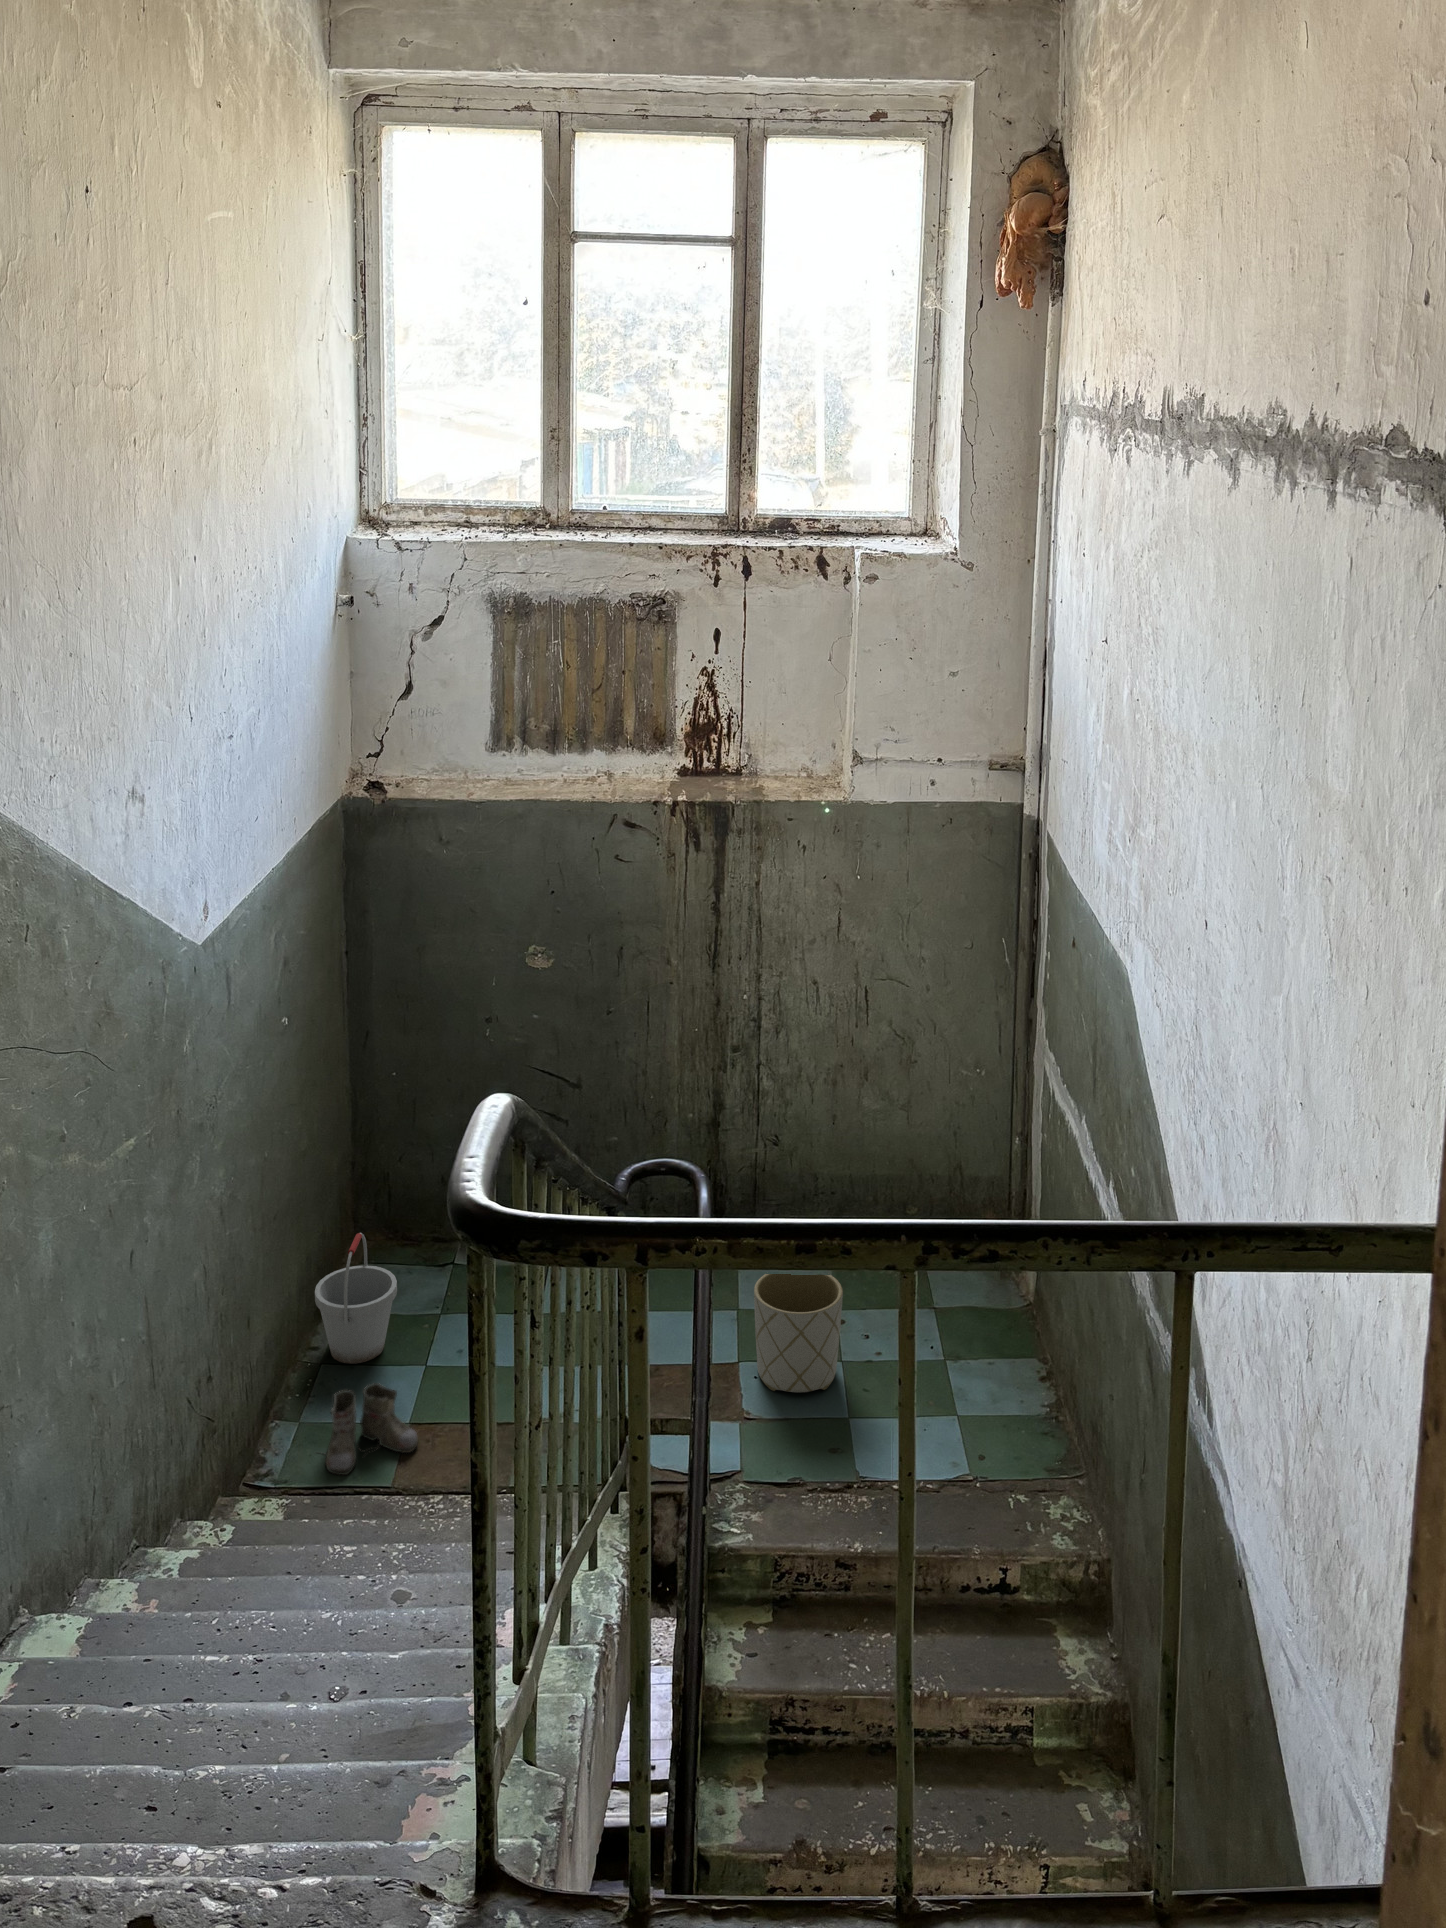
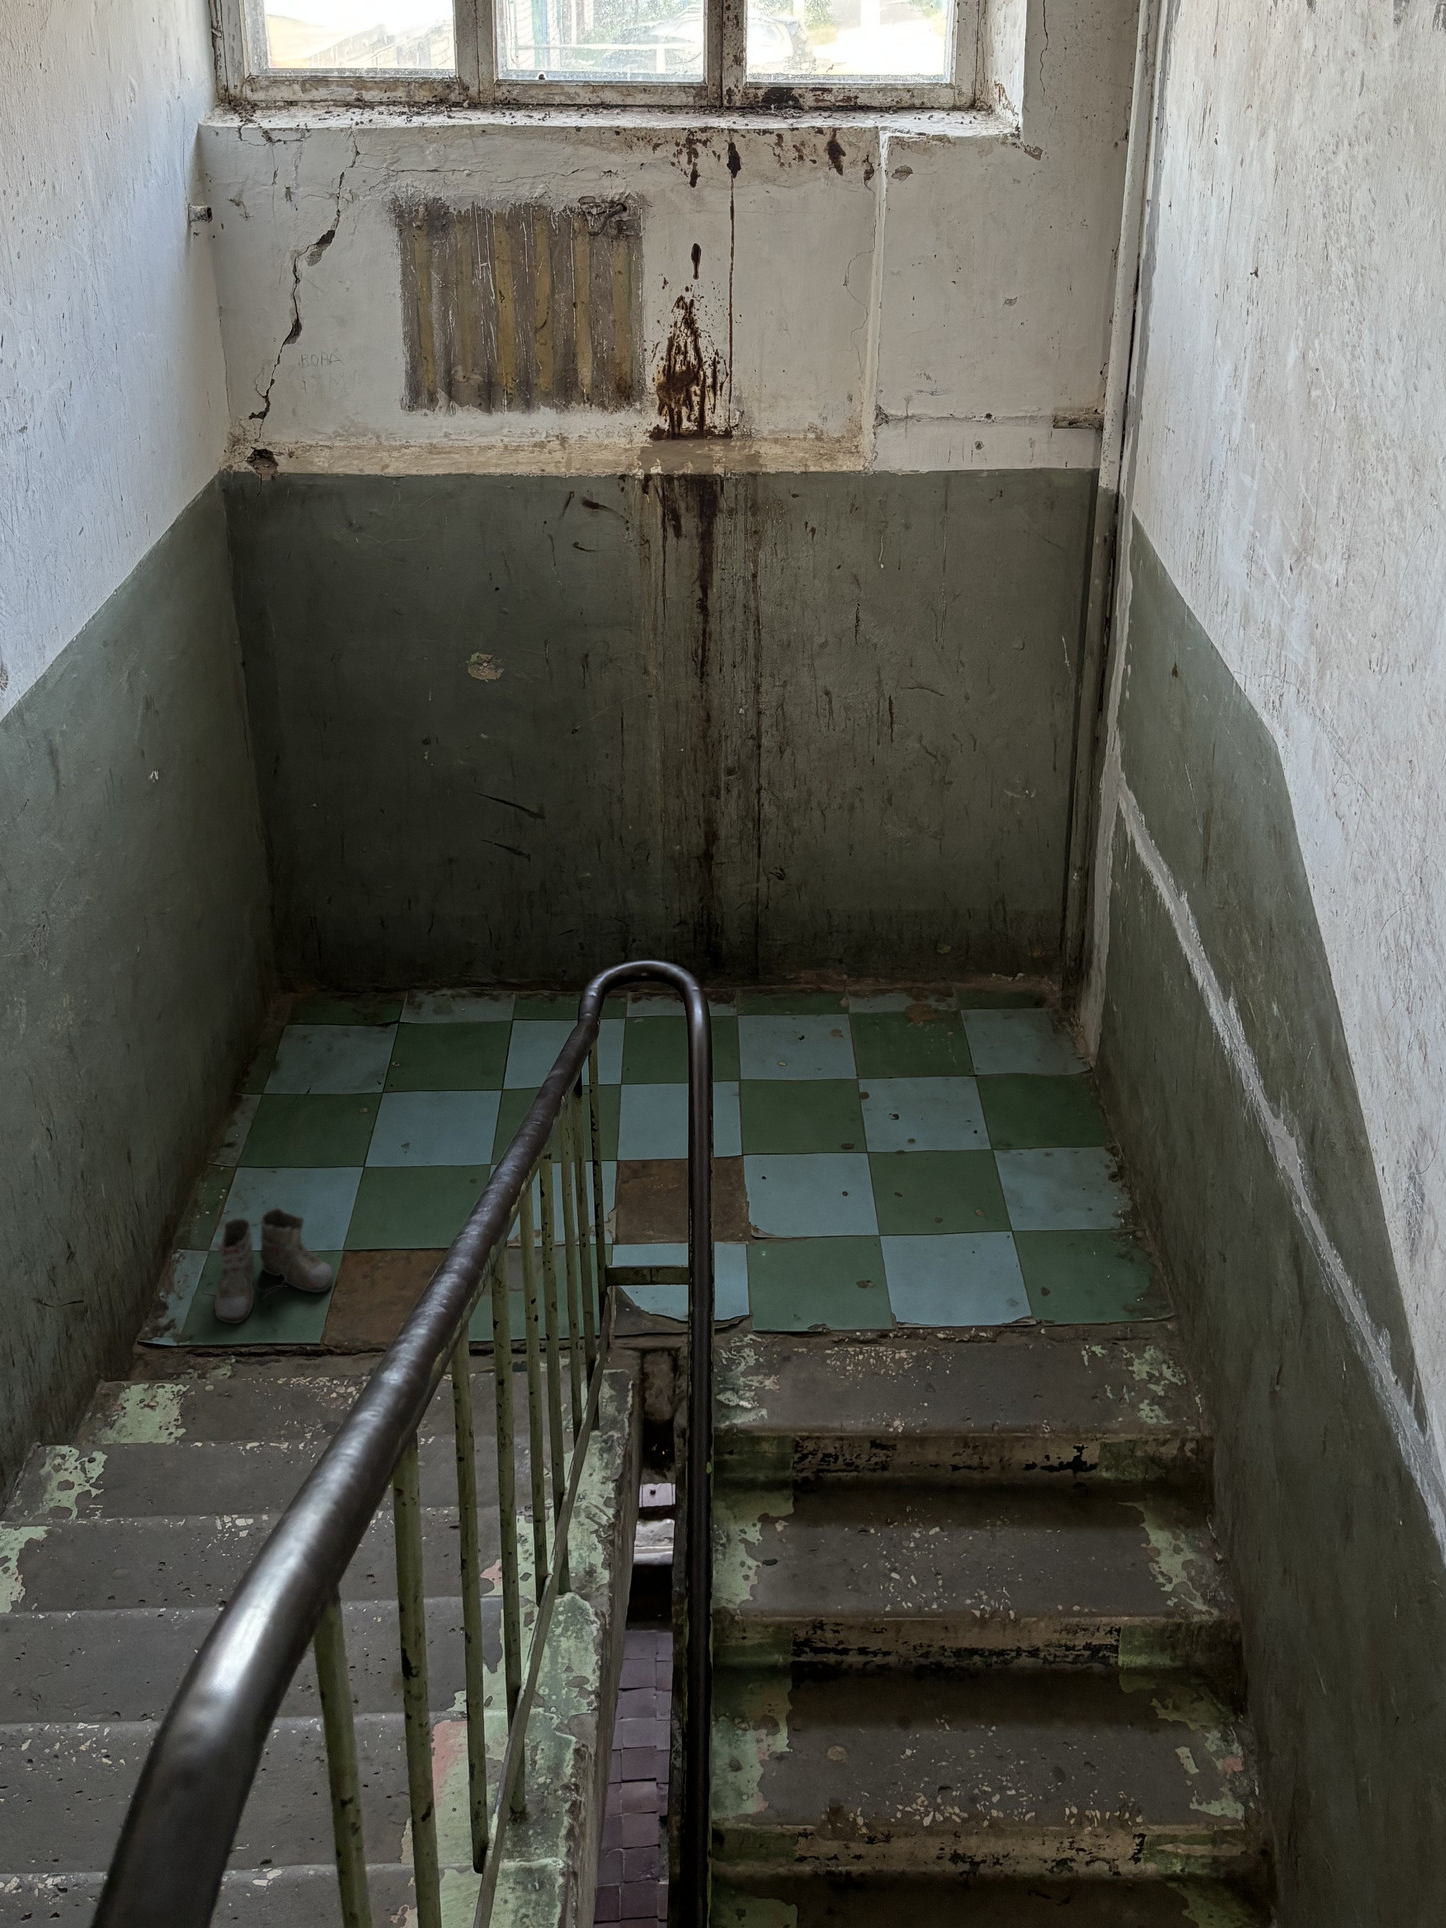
bucket: present [315,1233,397,1364] -> none [206,1019,311,1175]
planter: present [754,1274,843,1392] -> none [756,1055,868,1208]

